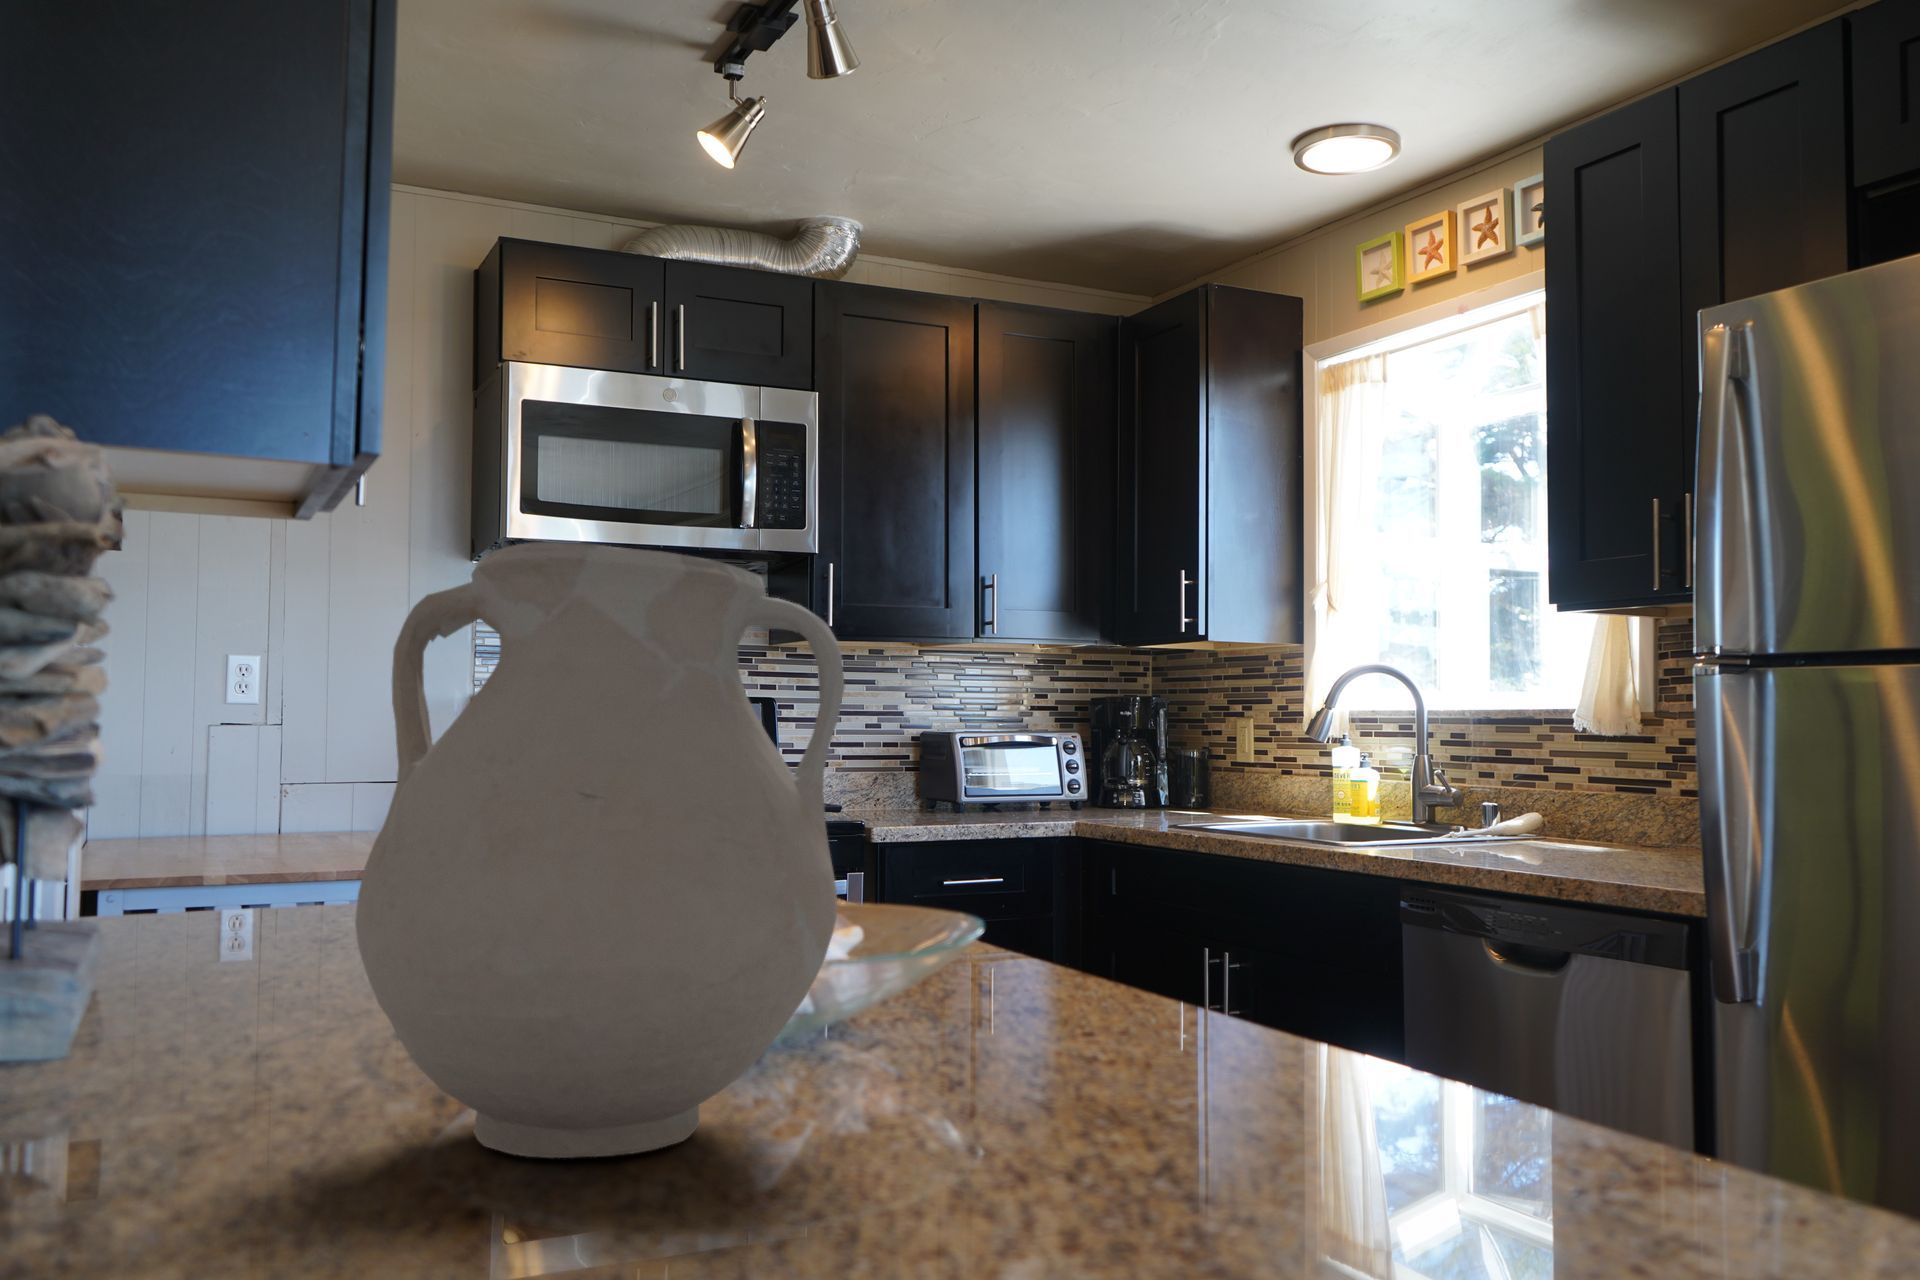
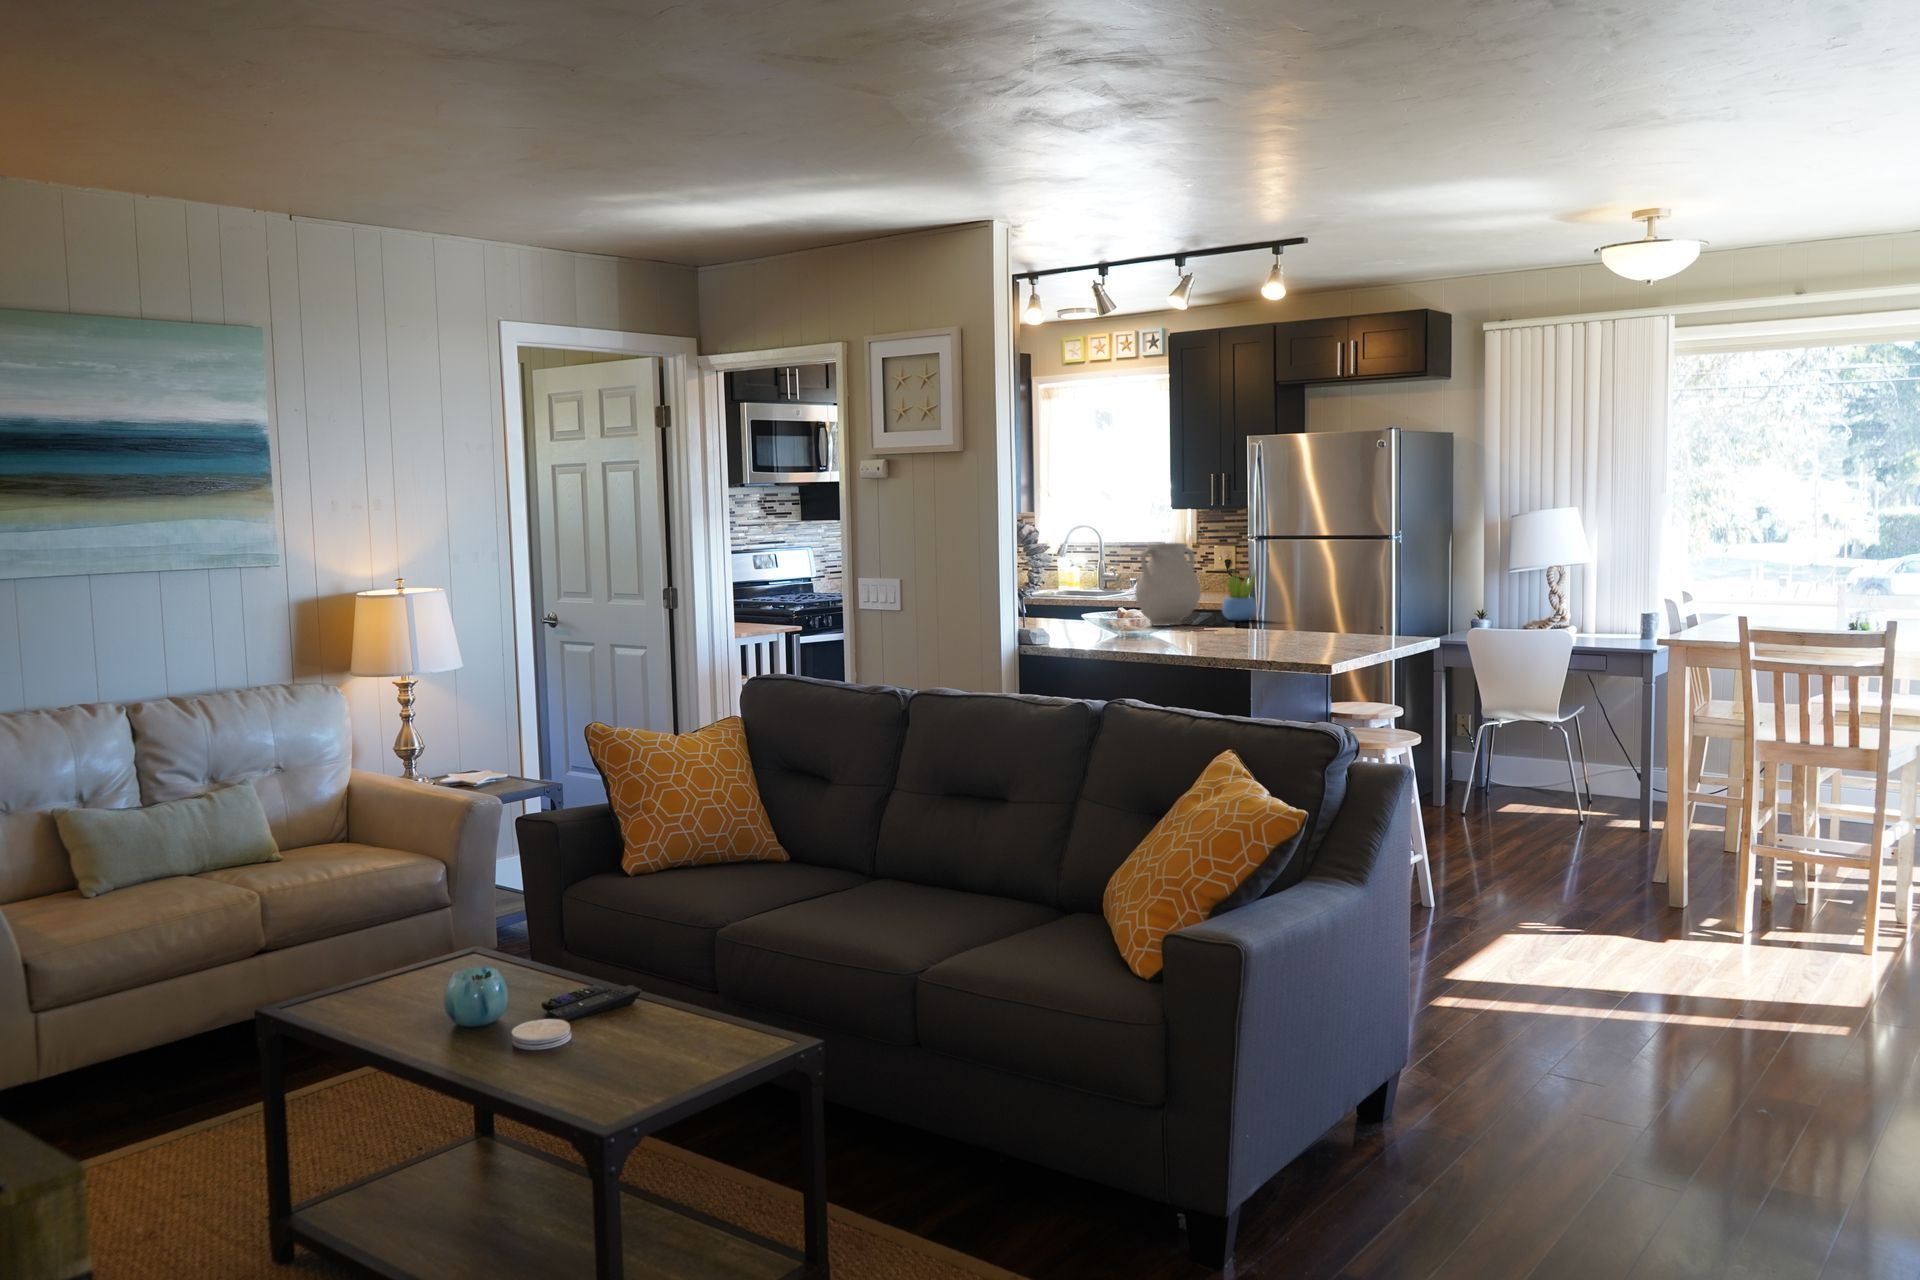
succulent plant: none [1112,754,1357,1145] -> present [1222,570,1257,621]

